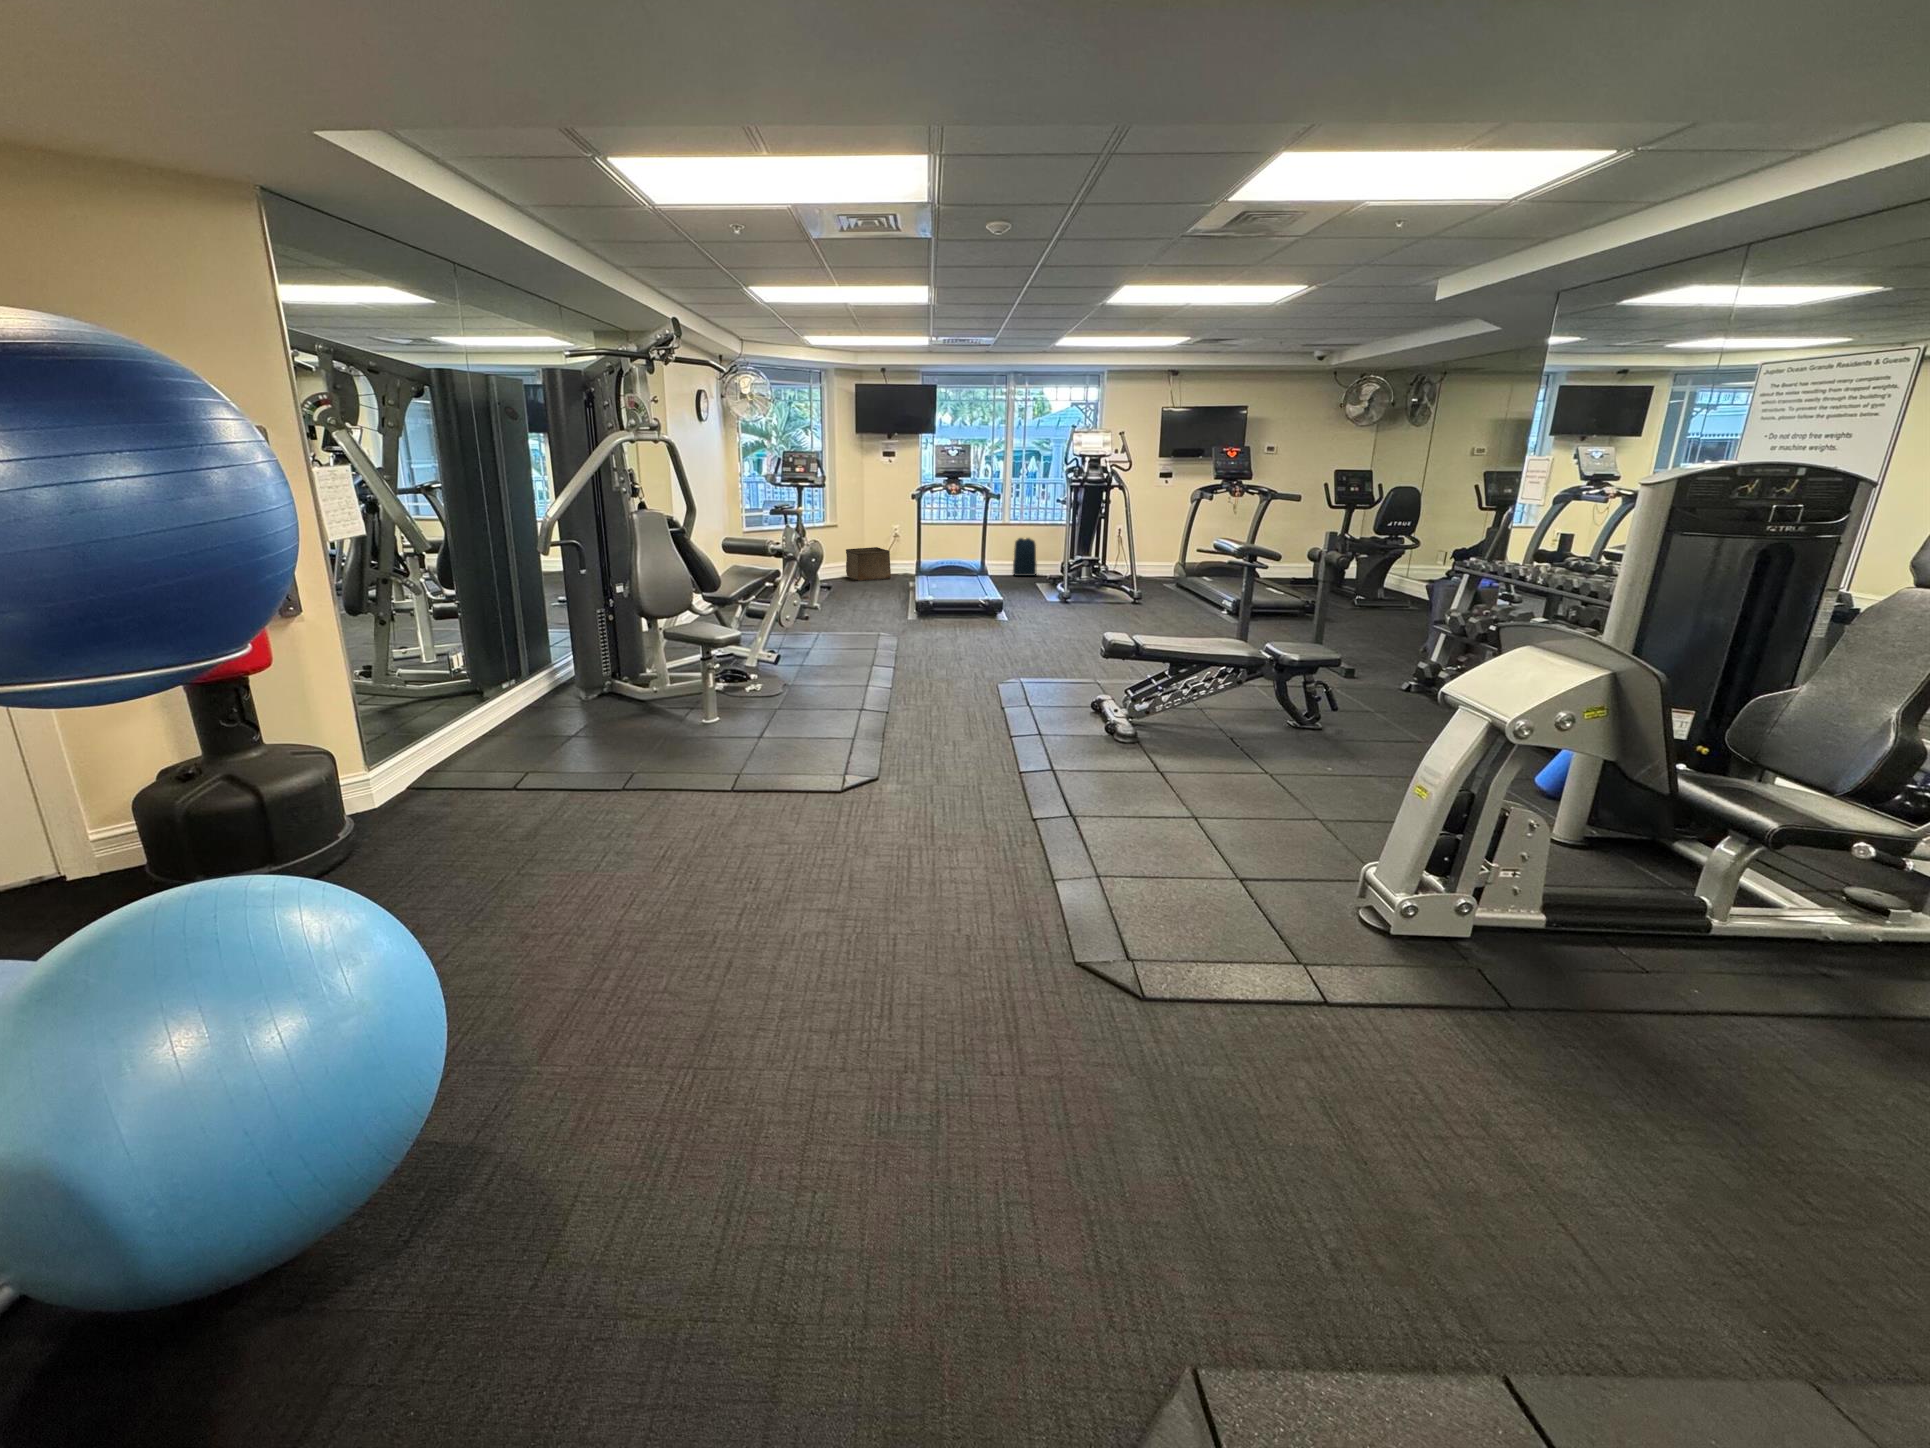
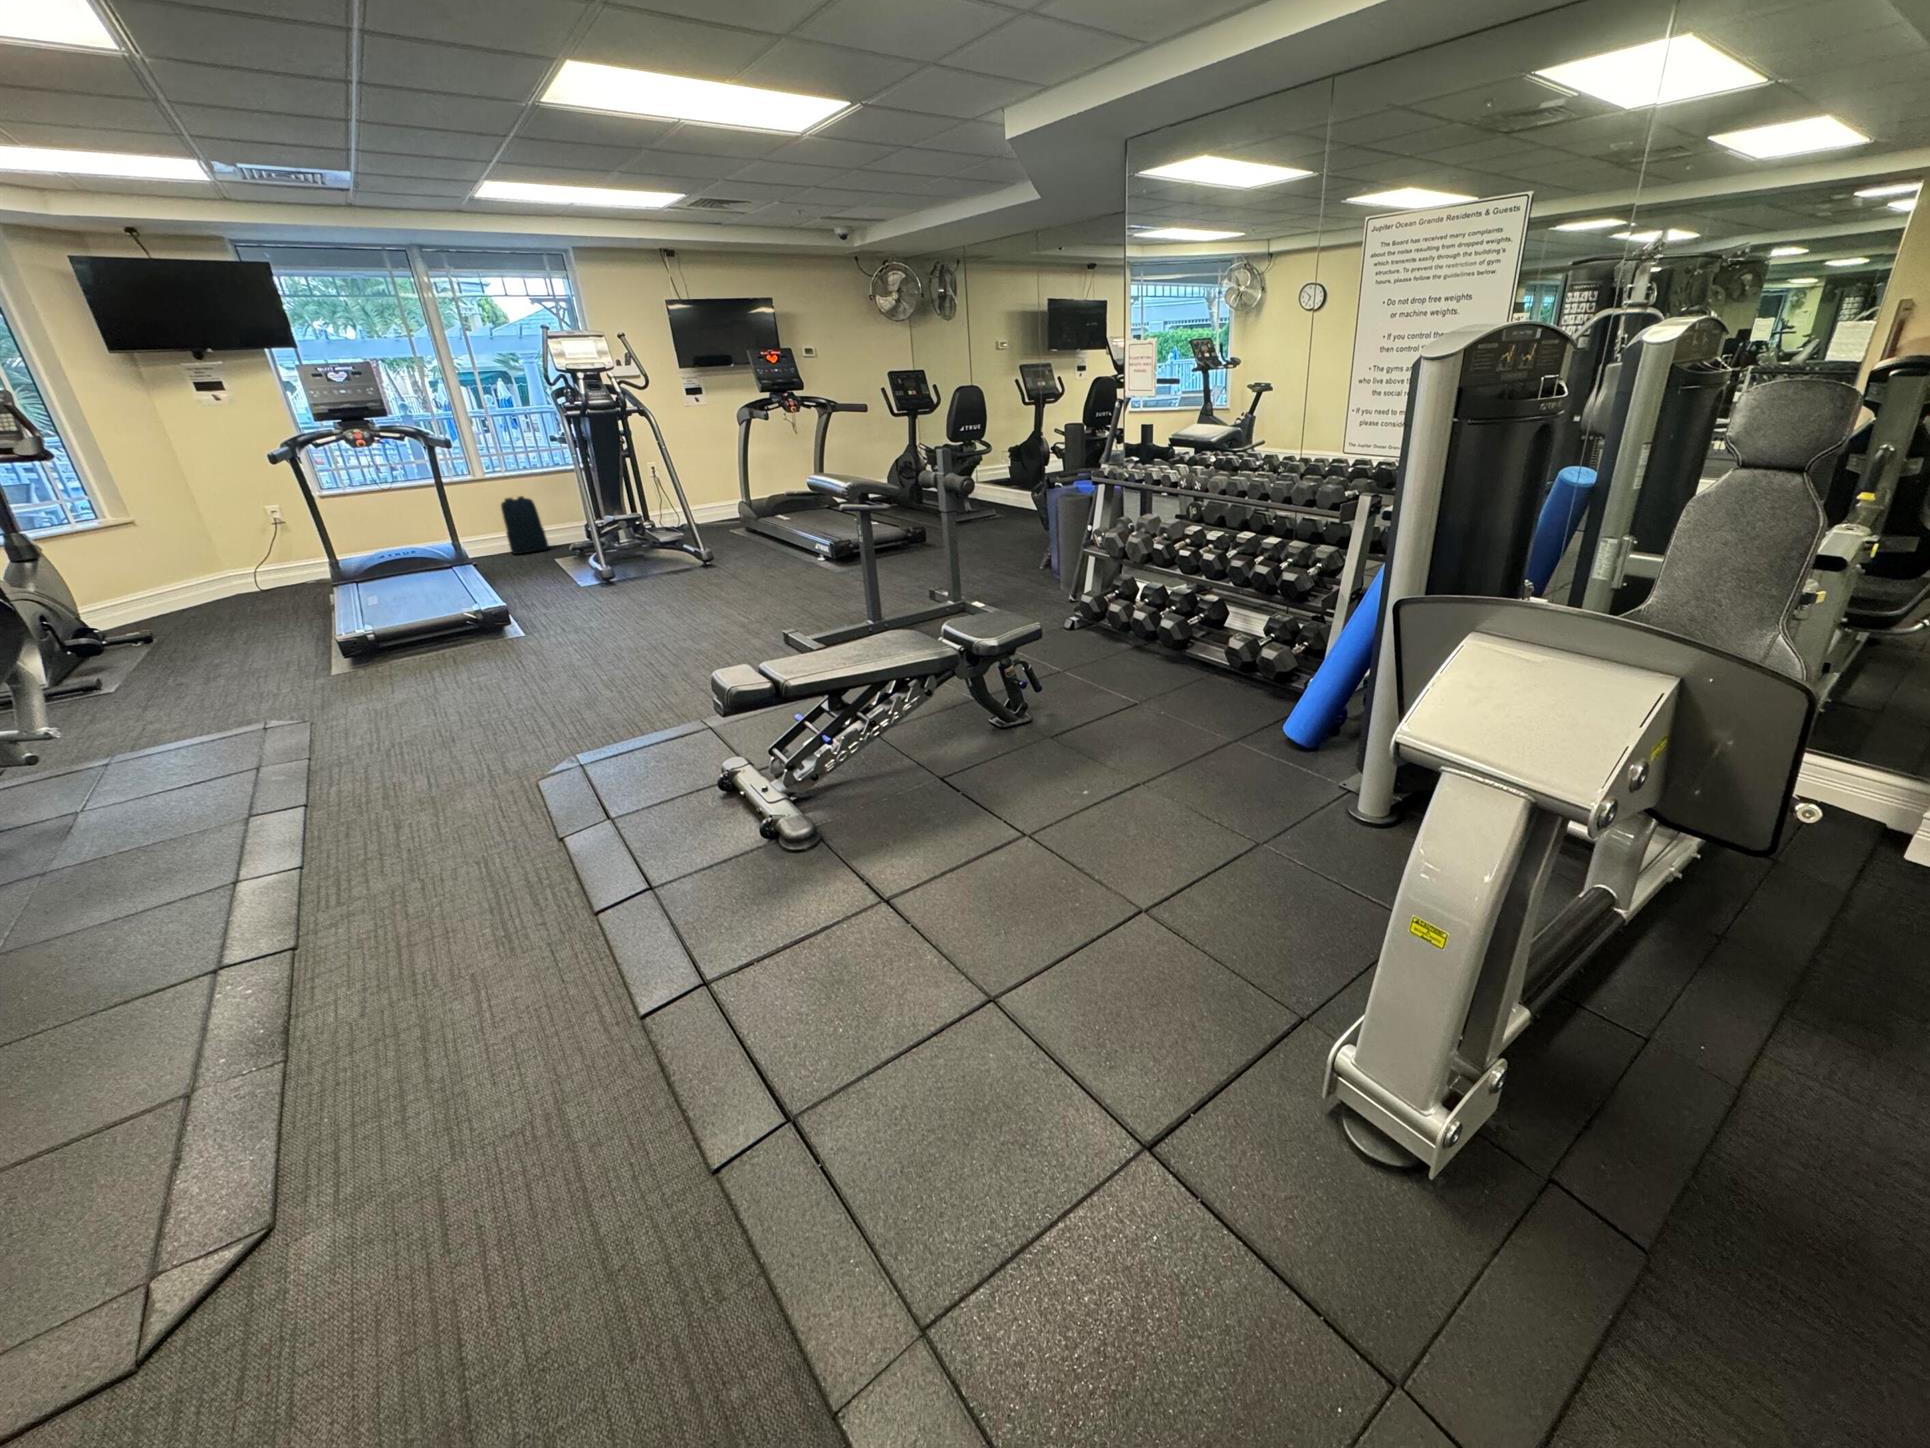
storage bin: present [846,547,891,581] -> none [170,549,287,613]

